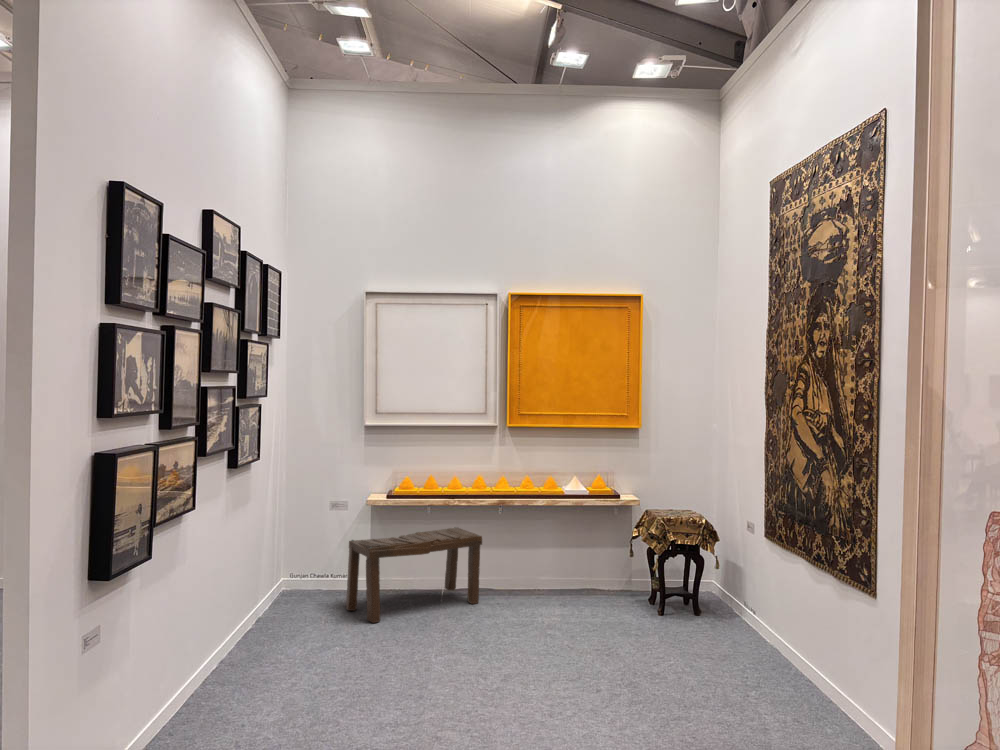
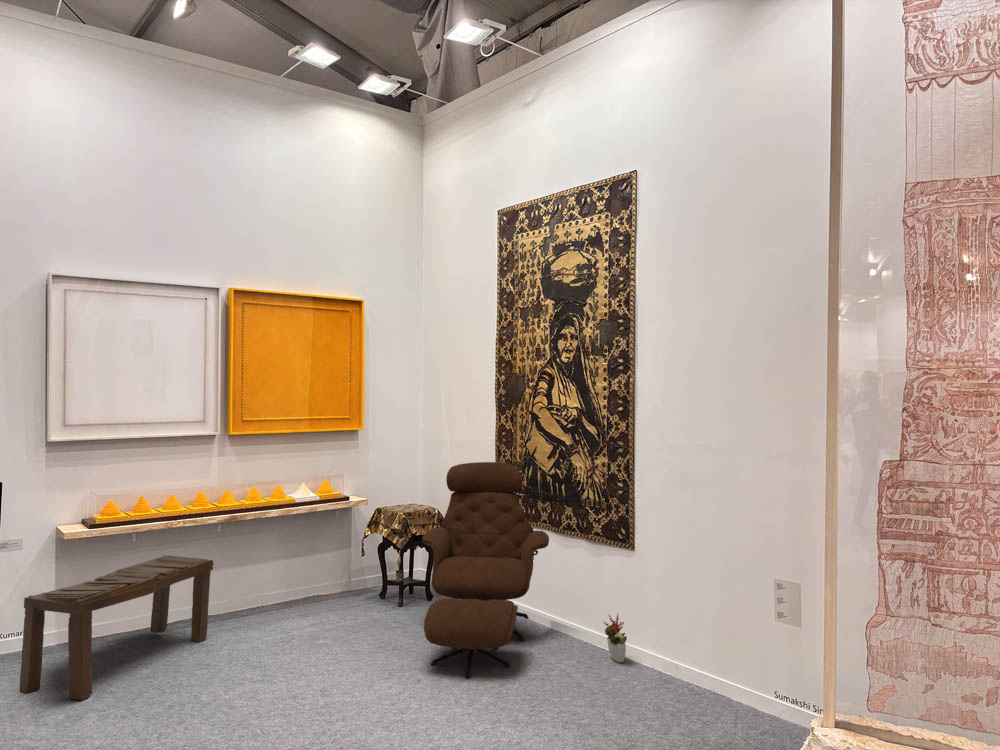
lounge chair: none [622,472,809,696] -> present [423,462,549,679]
decorative plant: none [827,668,859,731] -> present [604,613,627,663]

